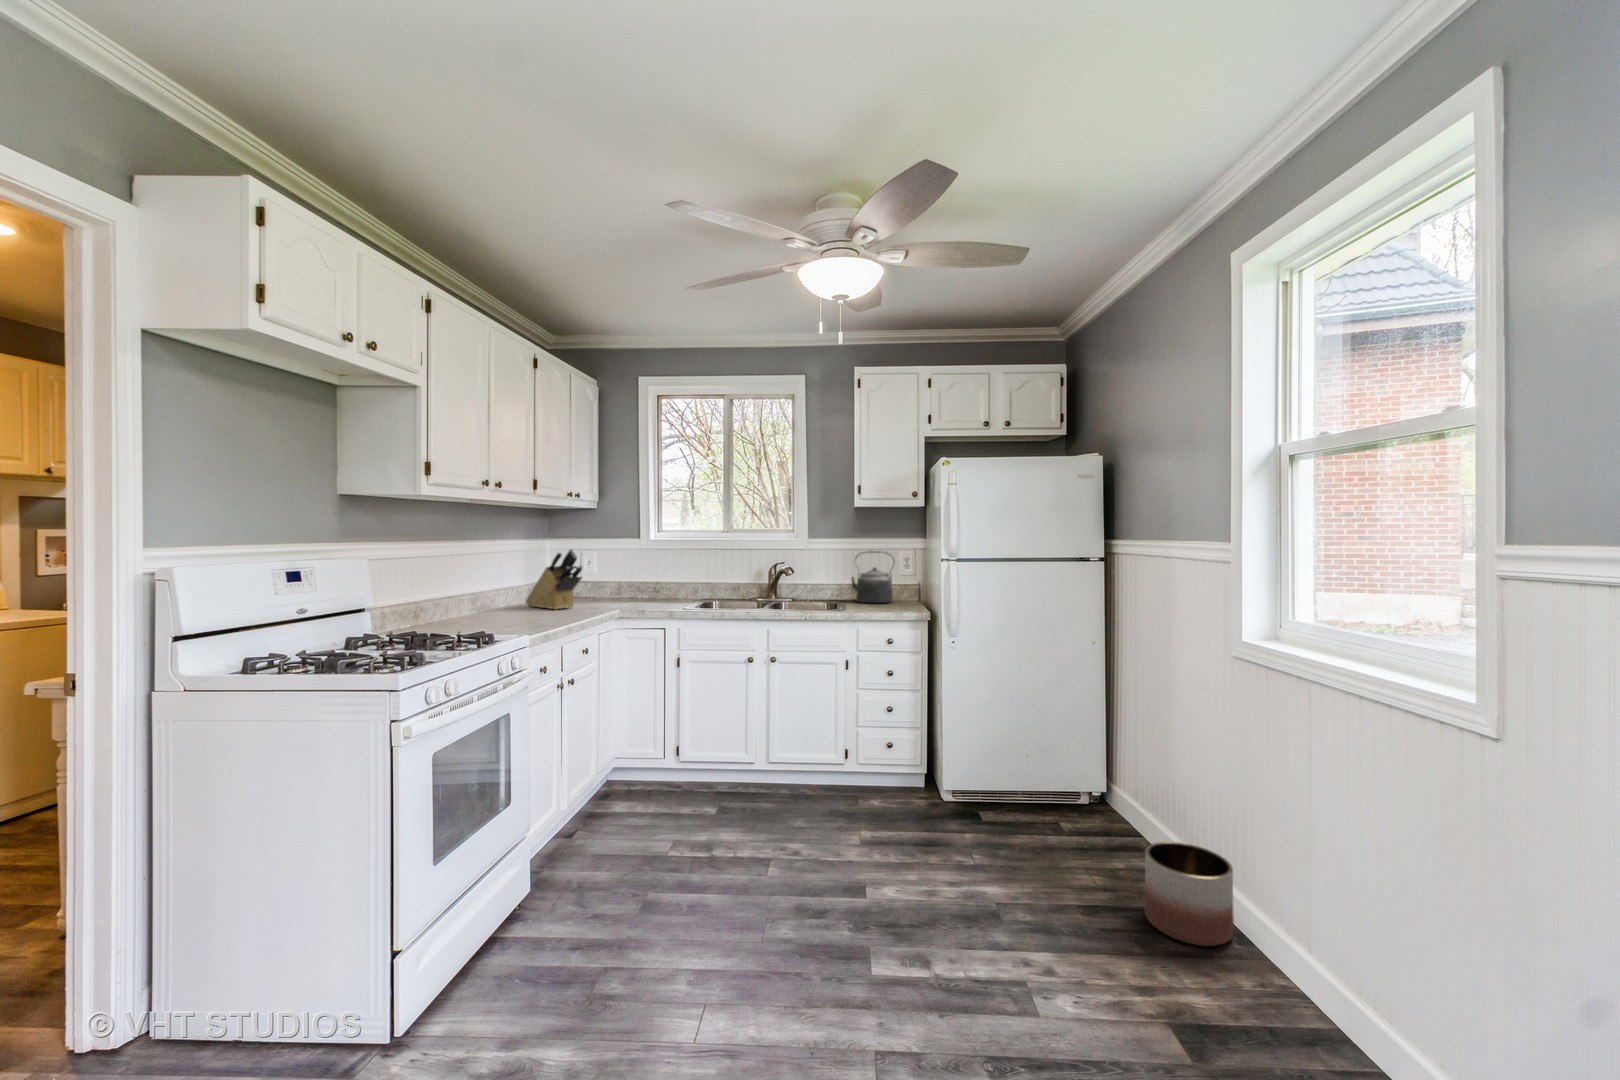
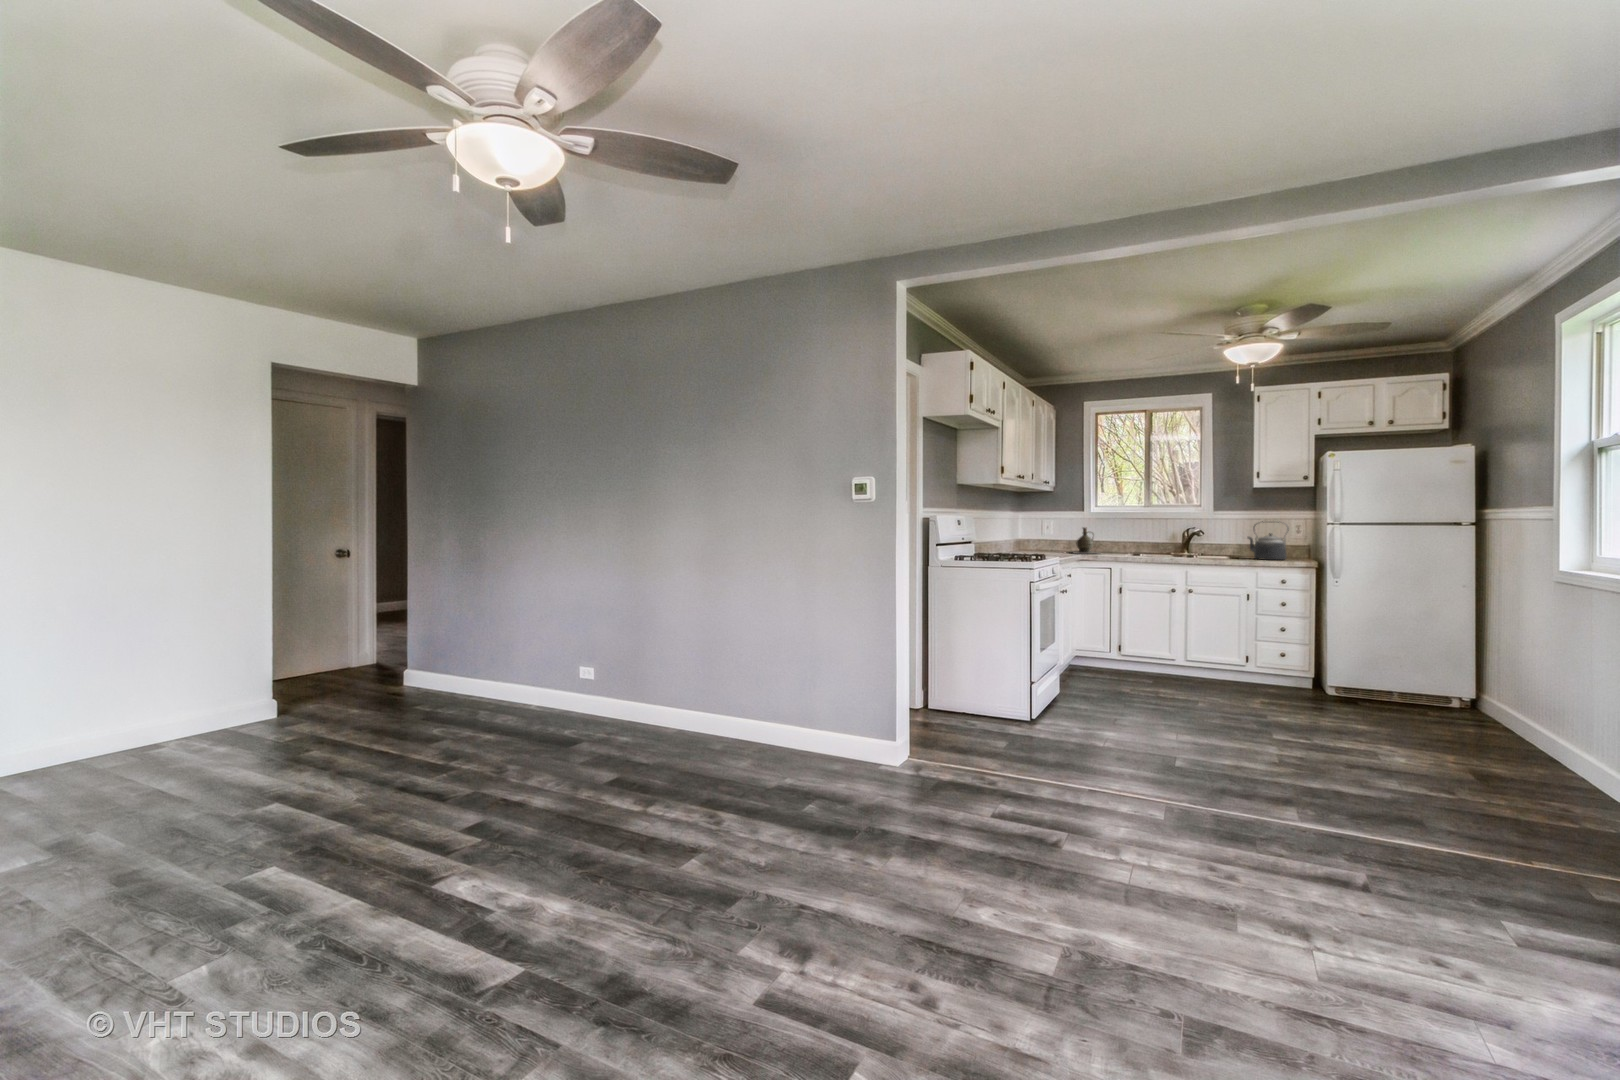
knife block: present [526,549,582,610] -> none [1015,518,1056,556]
ceramic jug: none [616,560,670,600] -> present [1073,528,1100,554]
planter: present [1144,842,1234,946] -> none [1469,699,1536,753]

